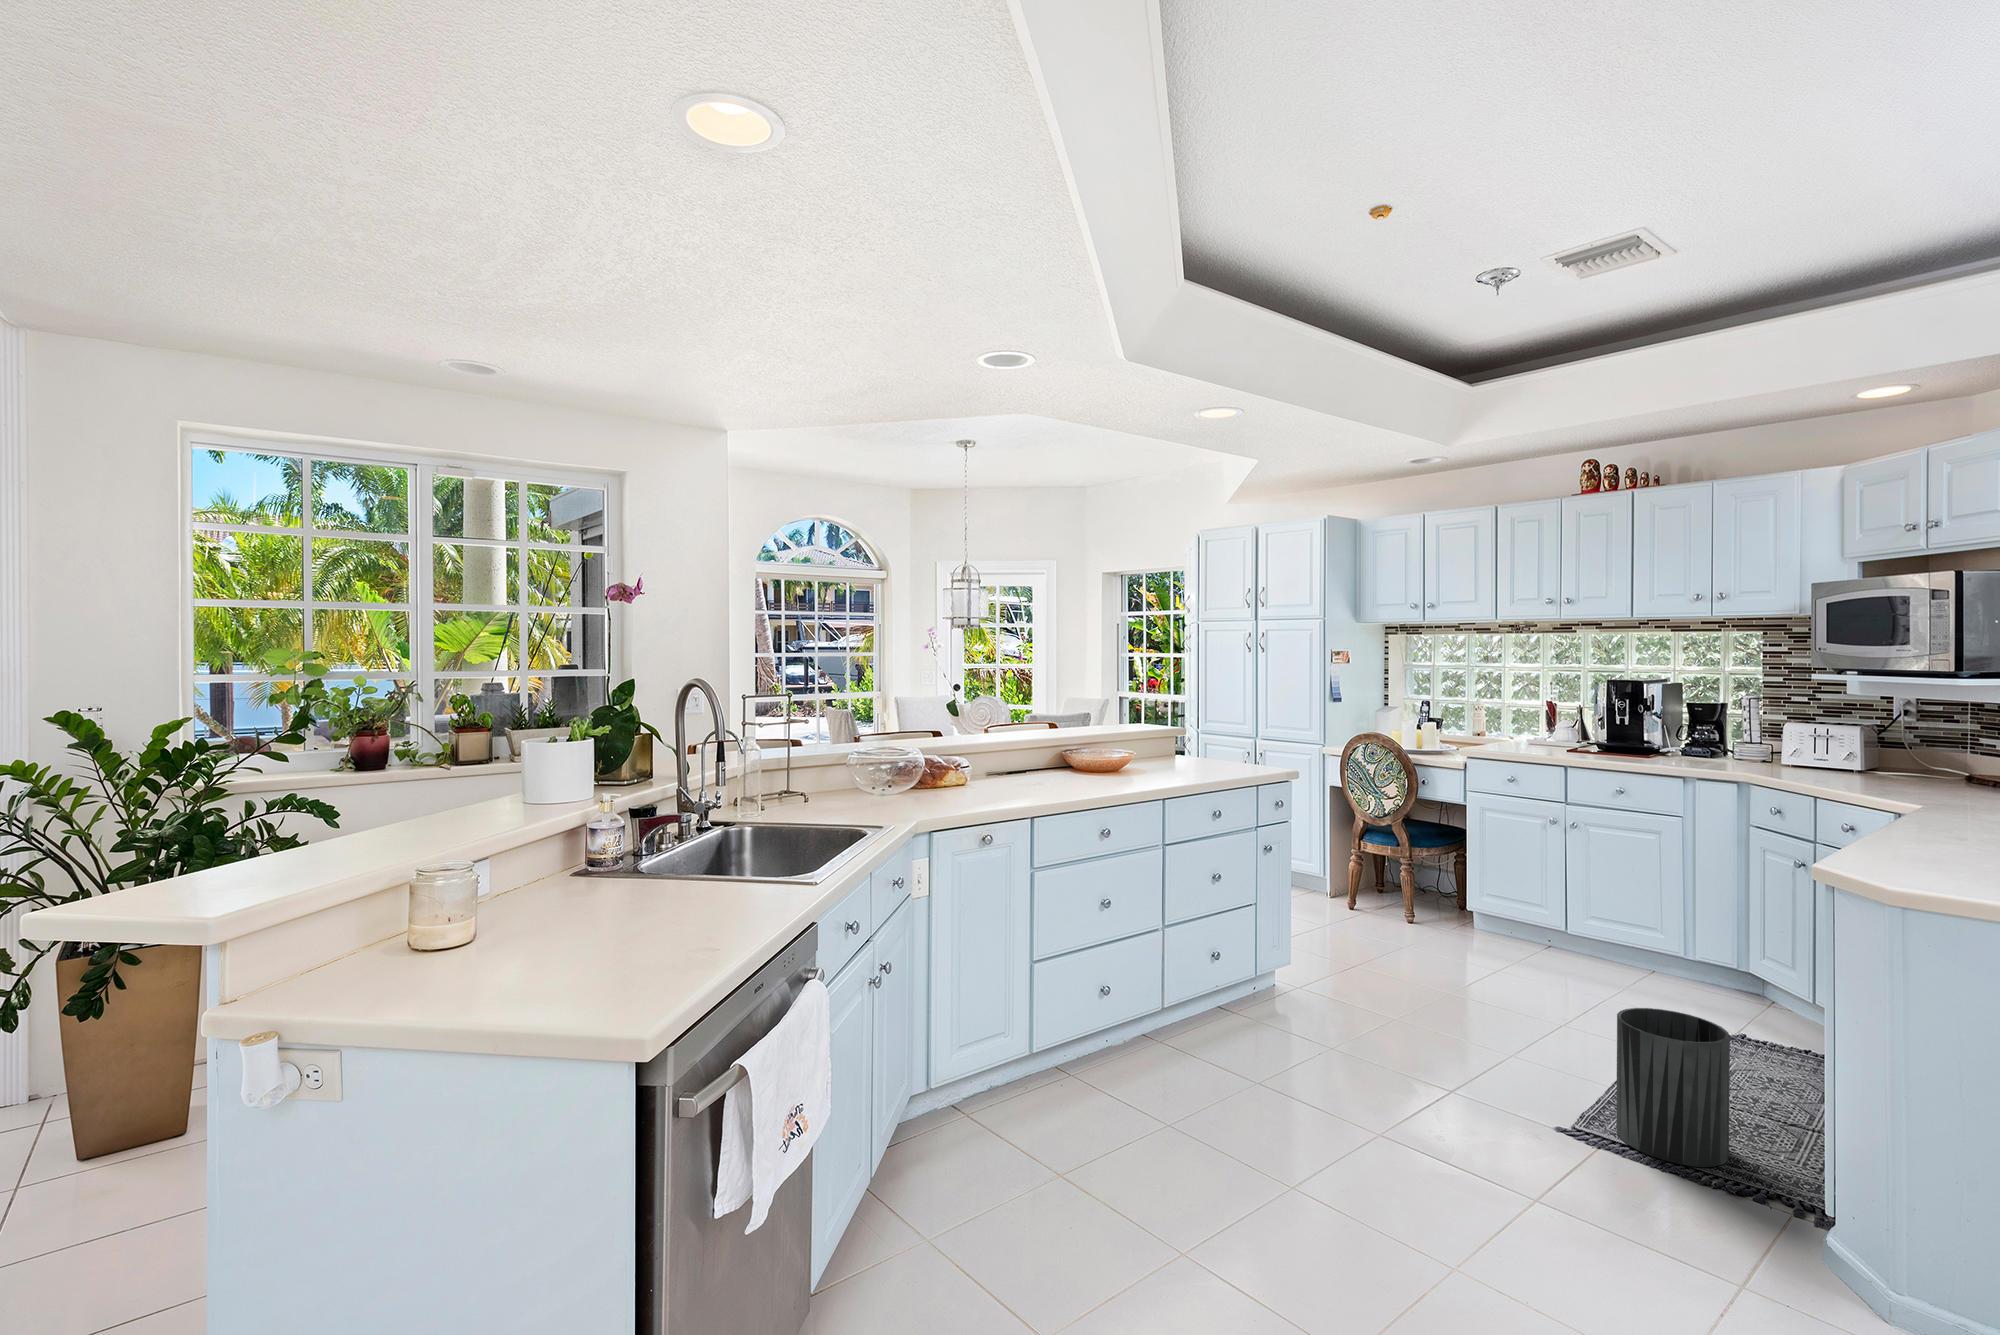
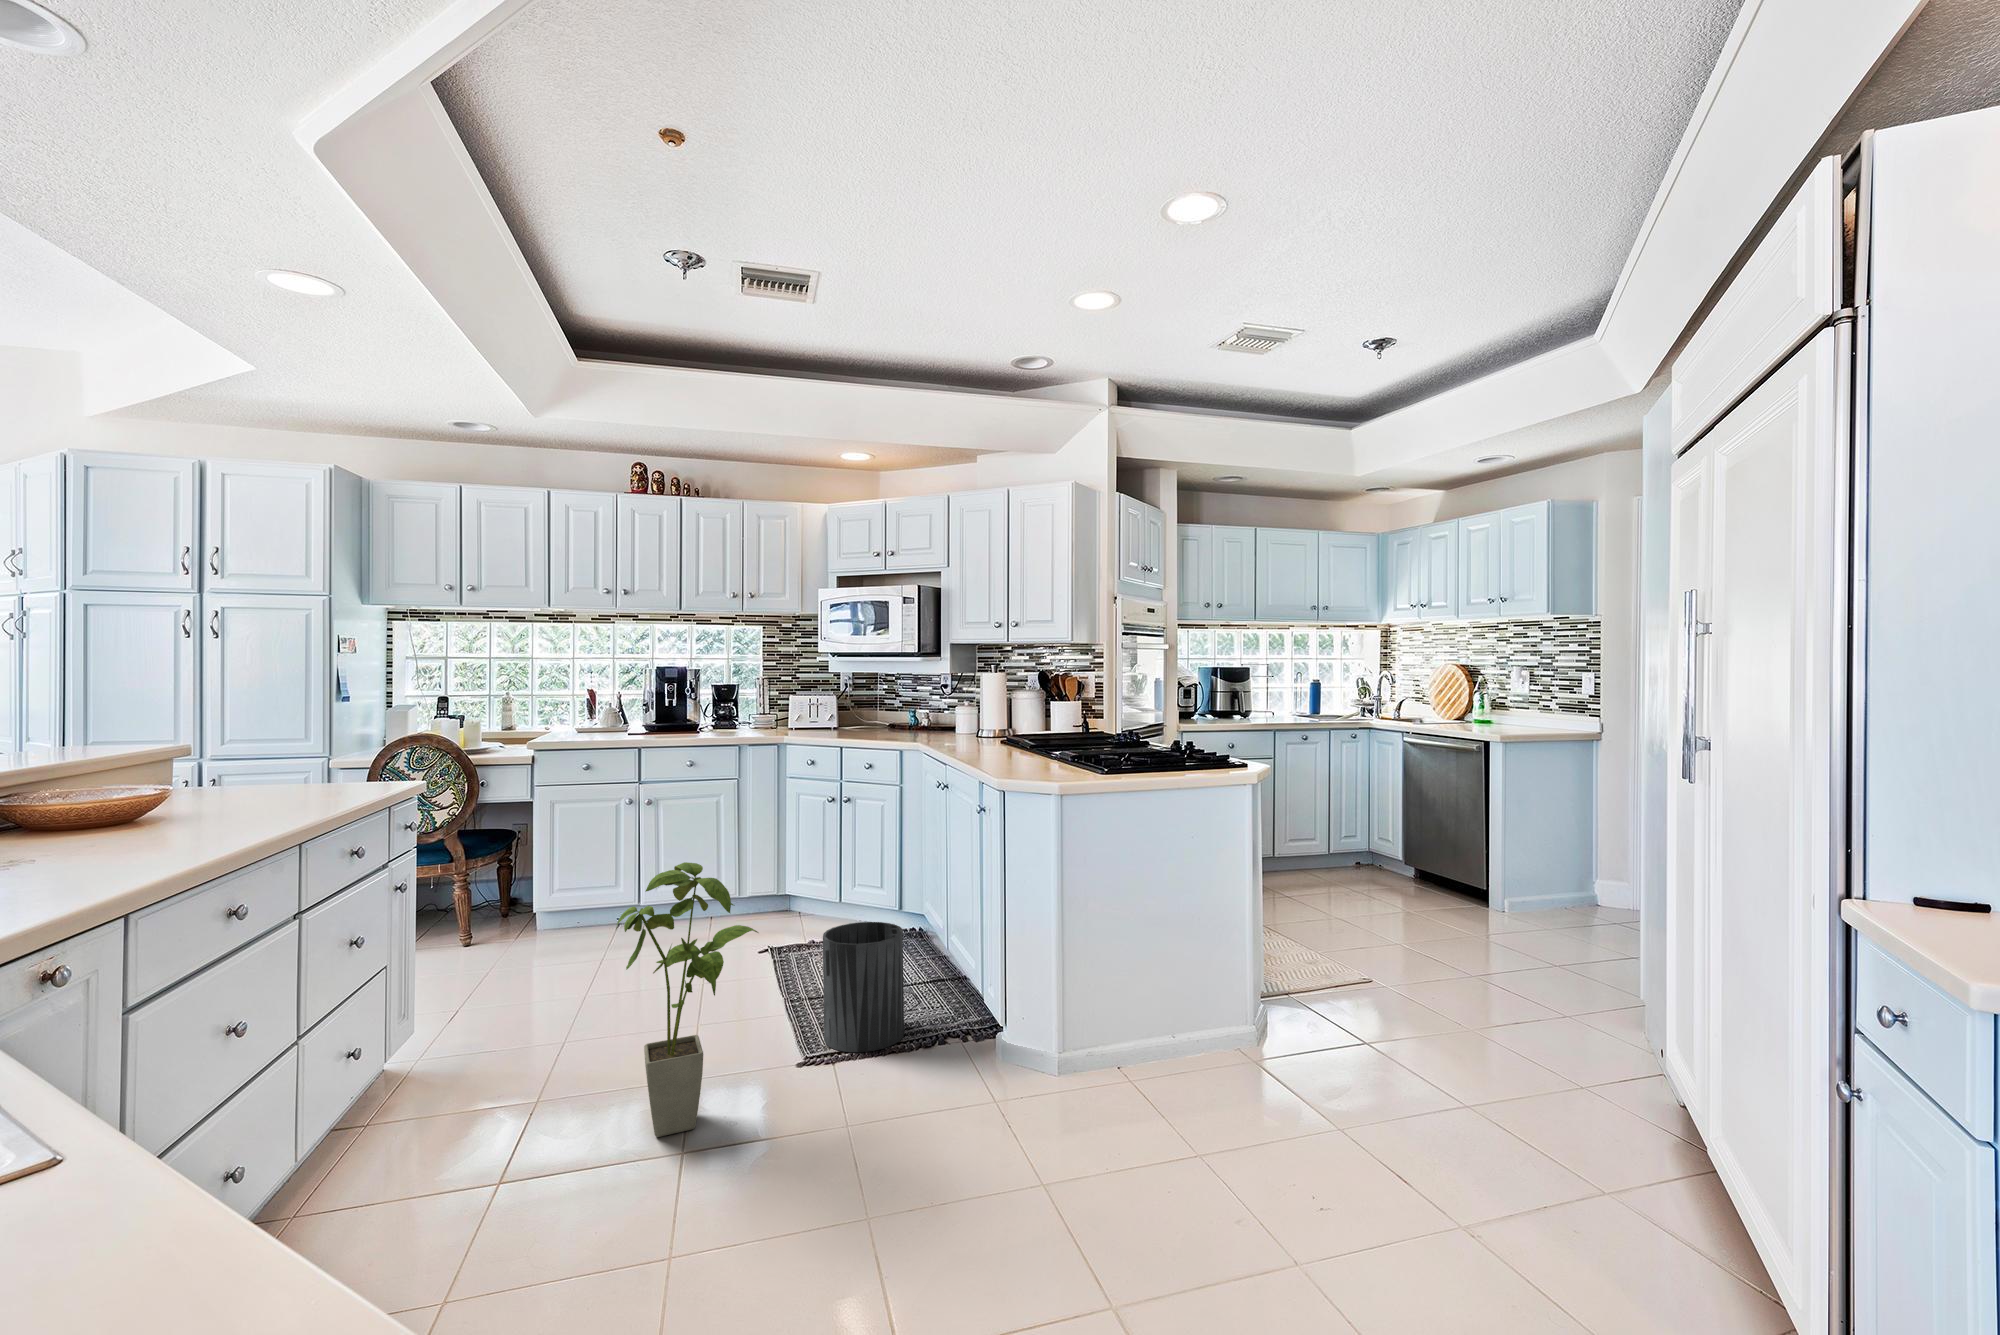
house plant: none [1364,888,1501,1122] -> present [616,862,758,1137]

